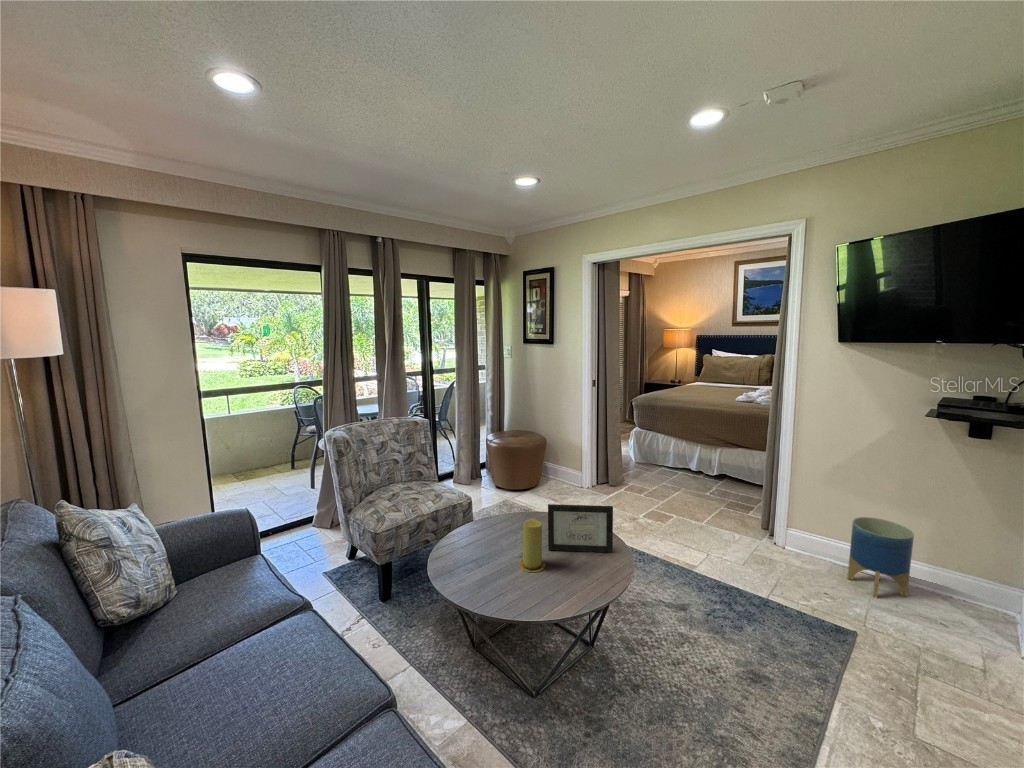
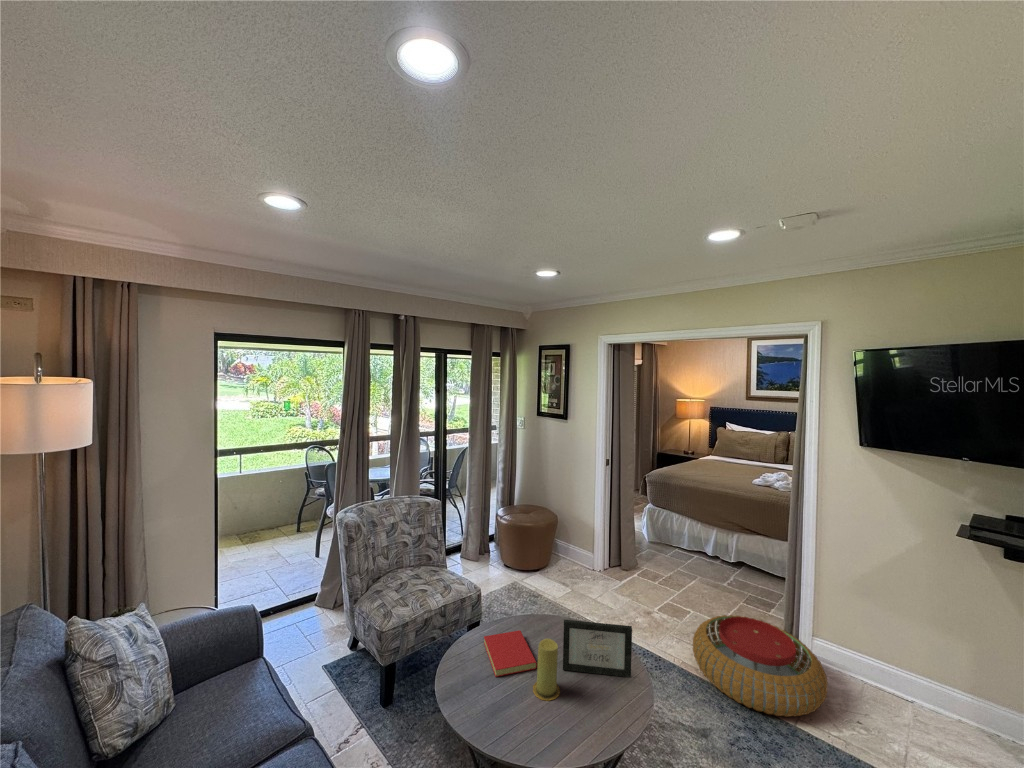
pouf: none [675,513,799,591] -> present [693,615,828,717]
planter: present [848,517,914,598] -> none [881,636,952,734]
book: none [473,523,524,558] -> present [484,630,537,677]

